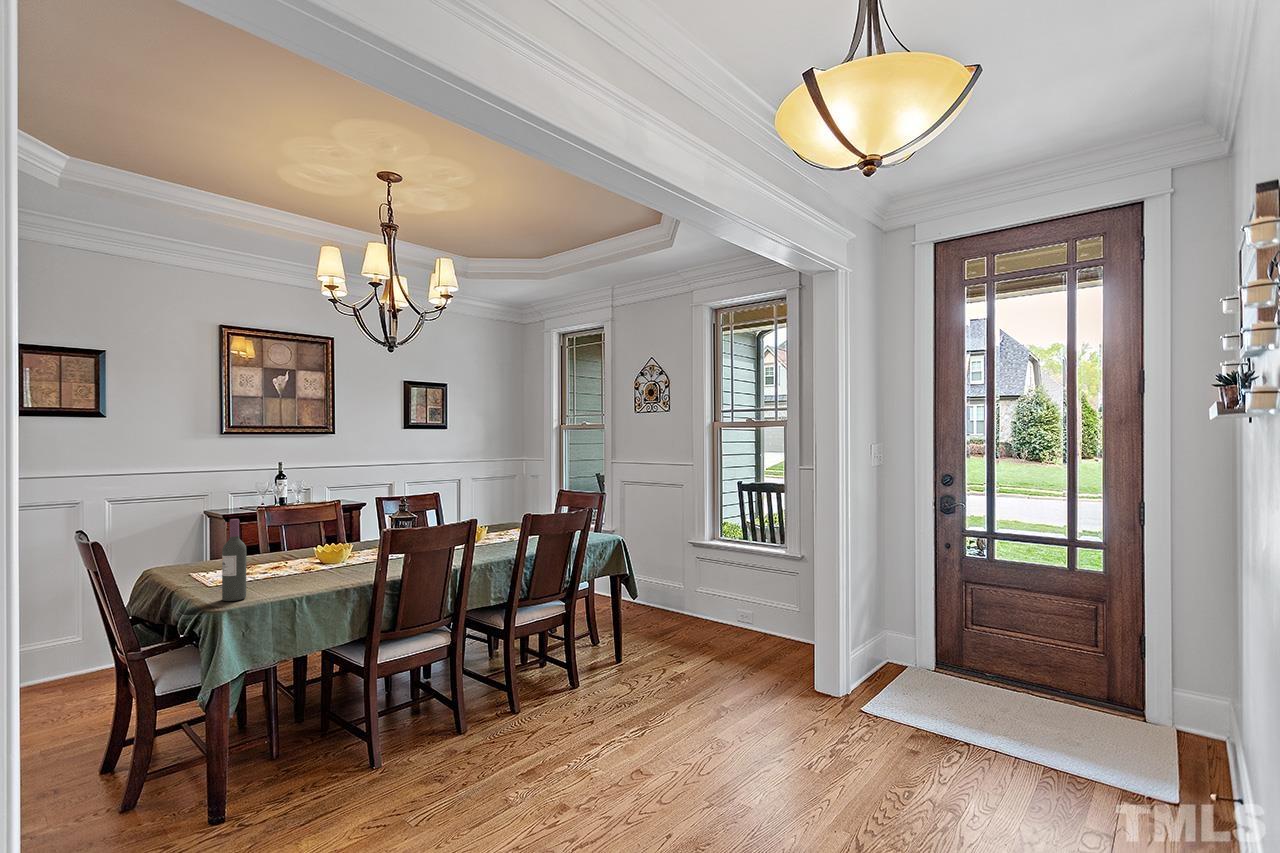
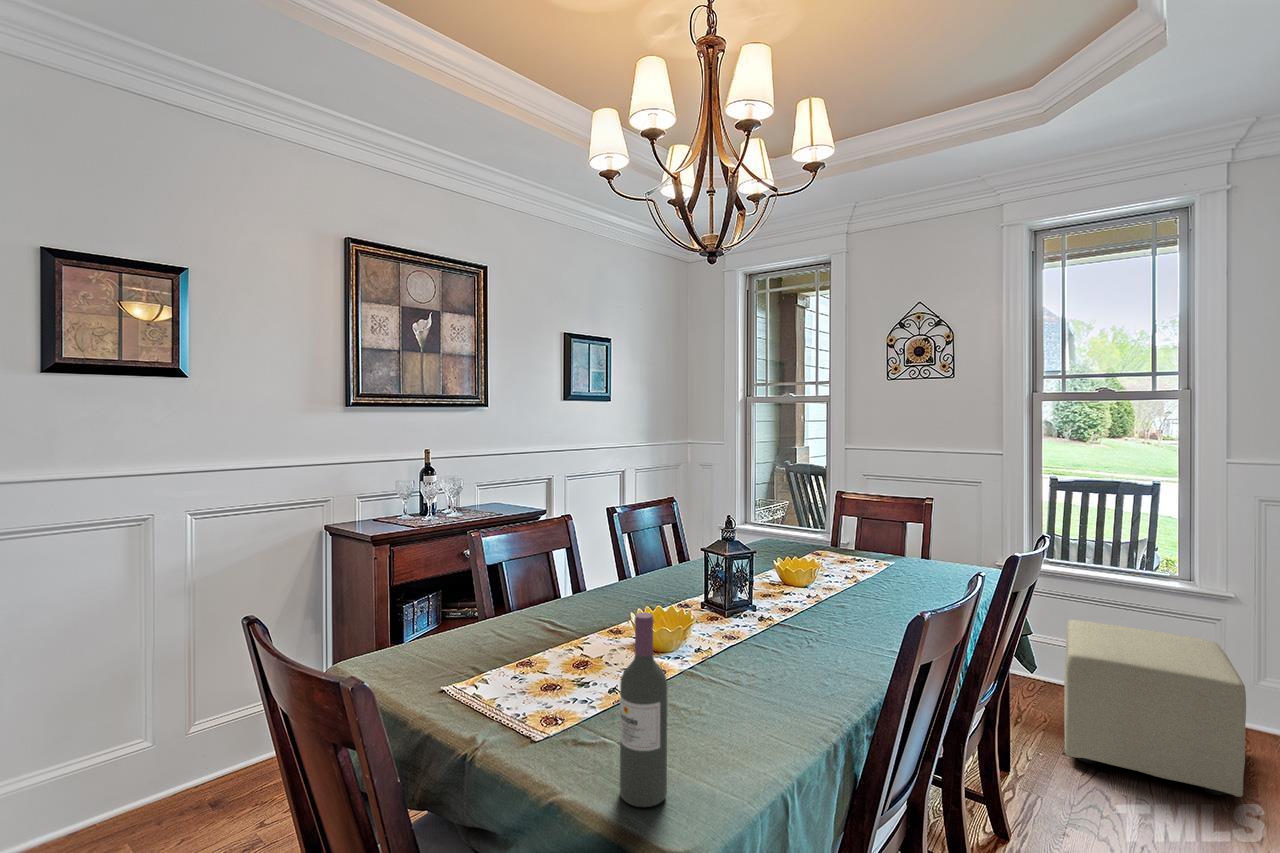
ottoman: none [660,574,774,673] -> present [1064,620,1246,797]

